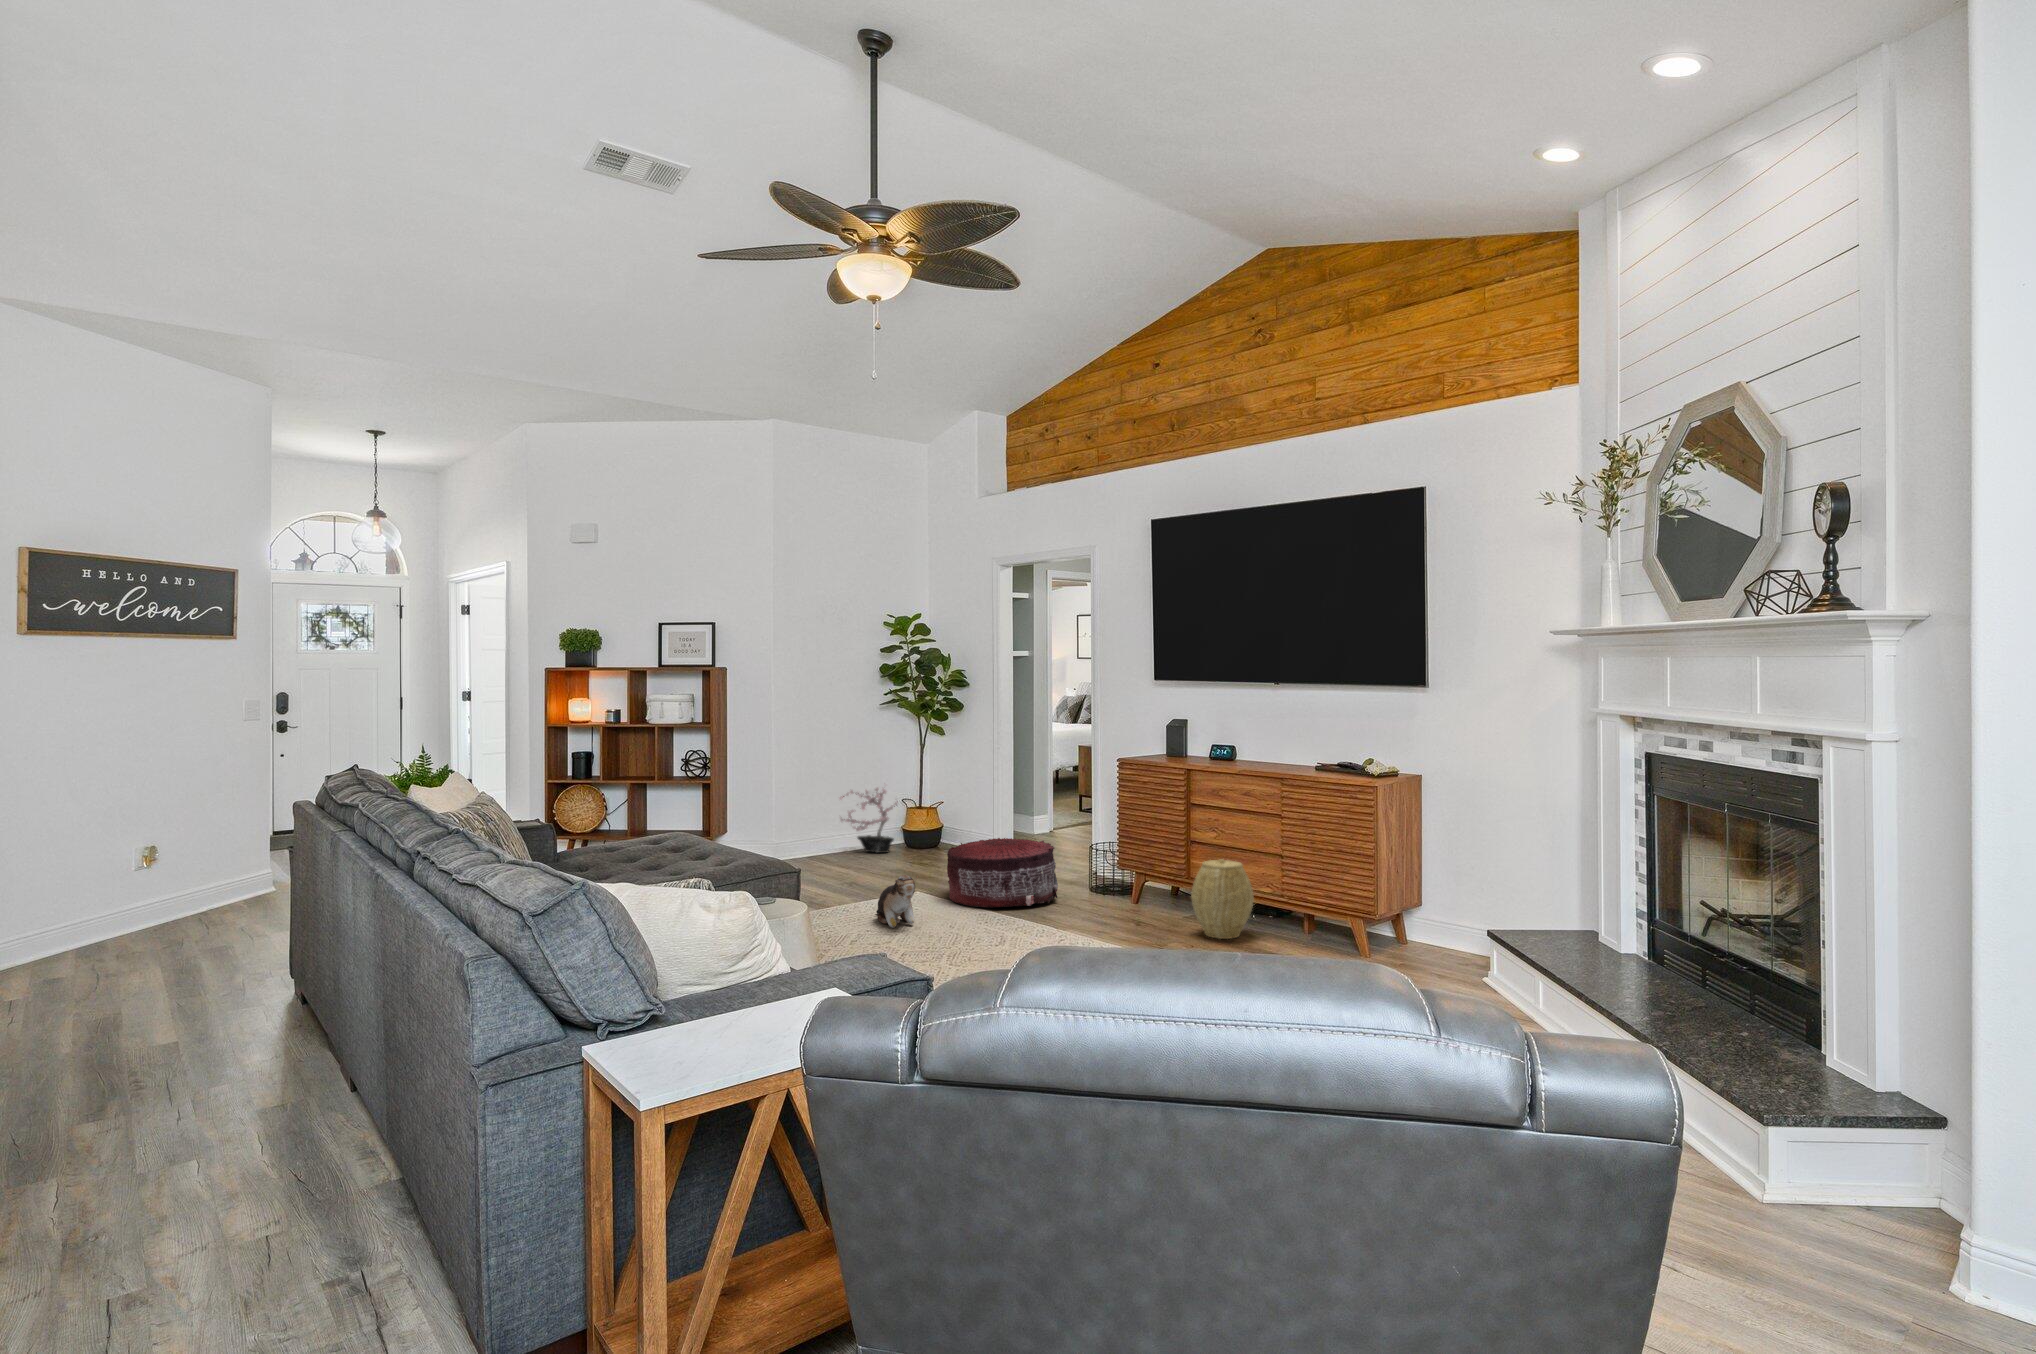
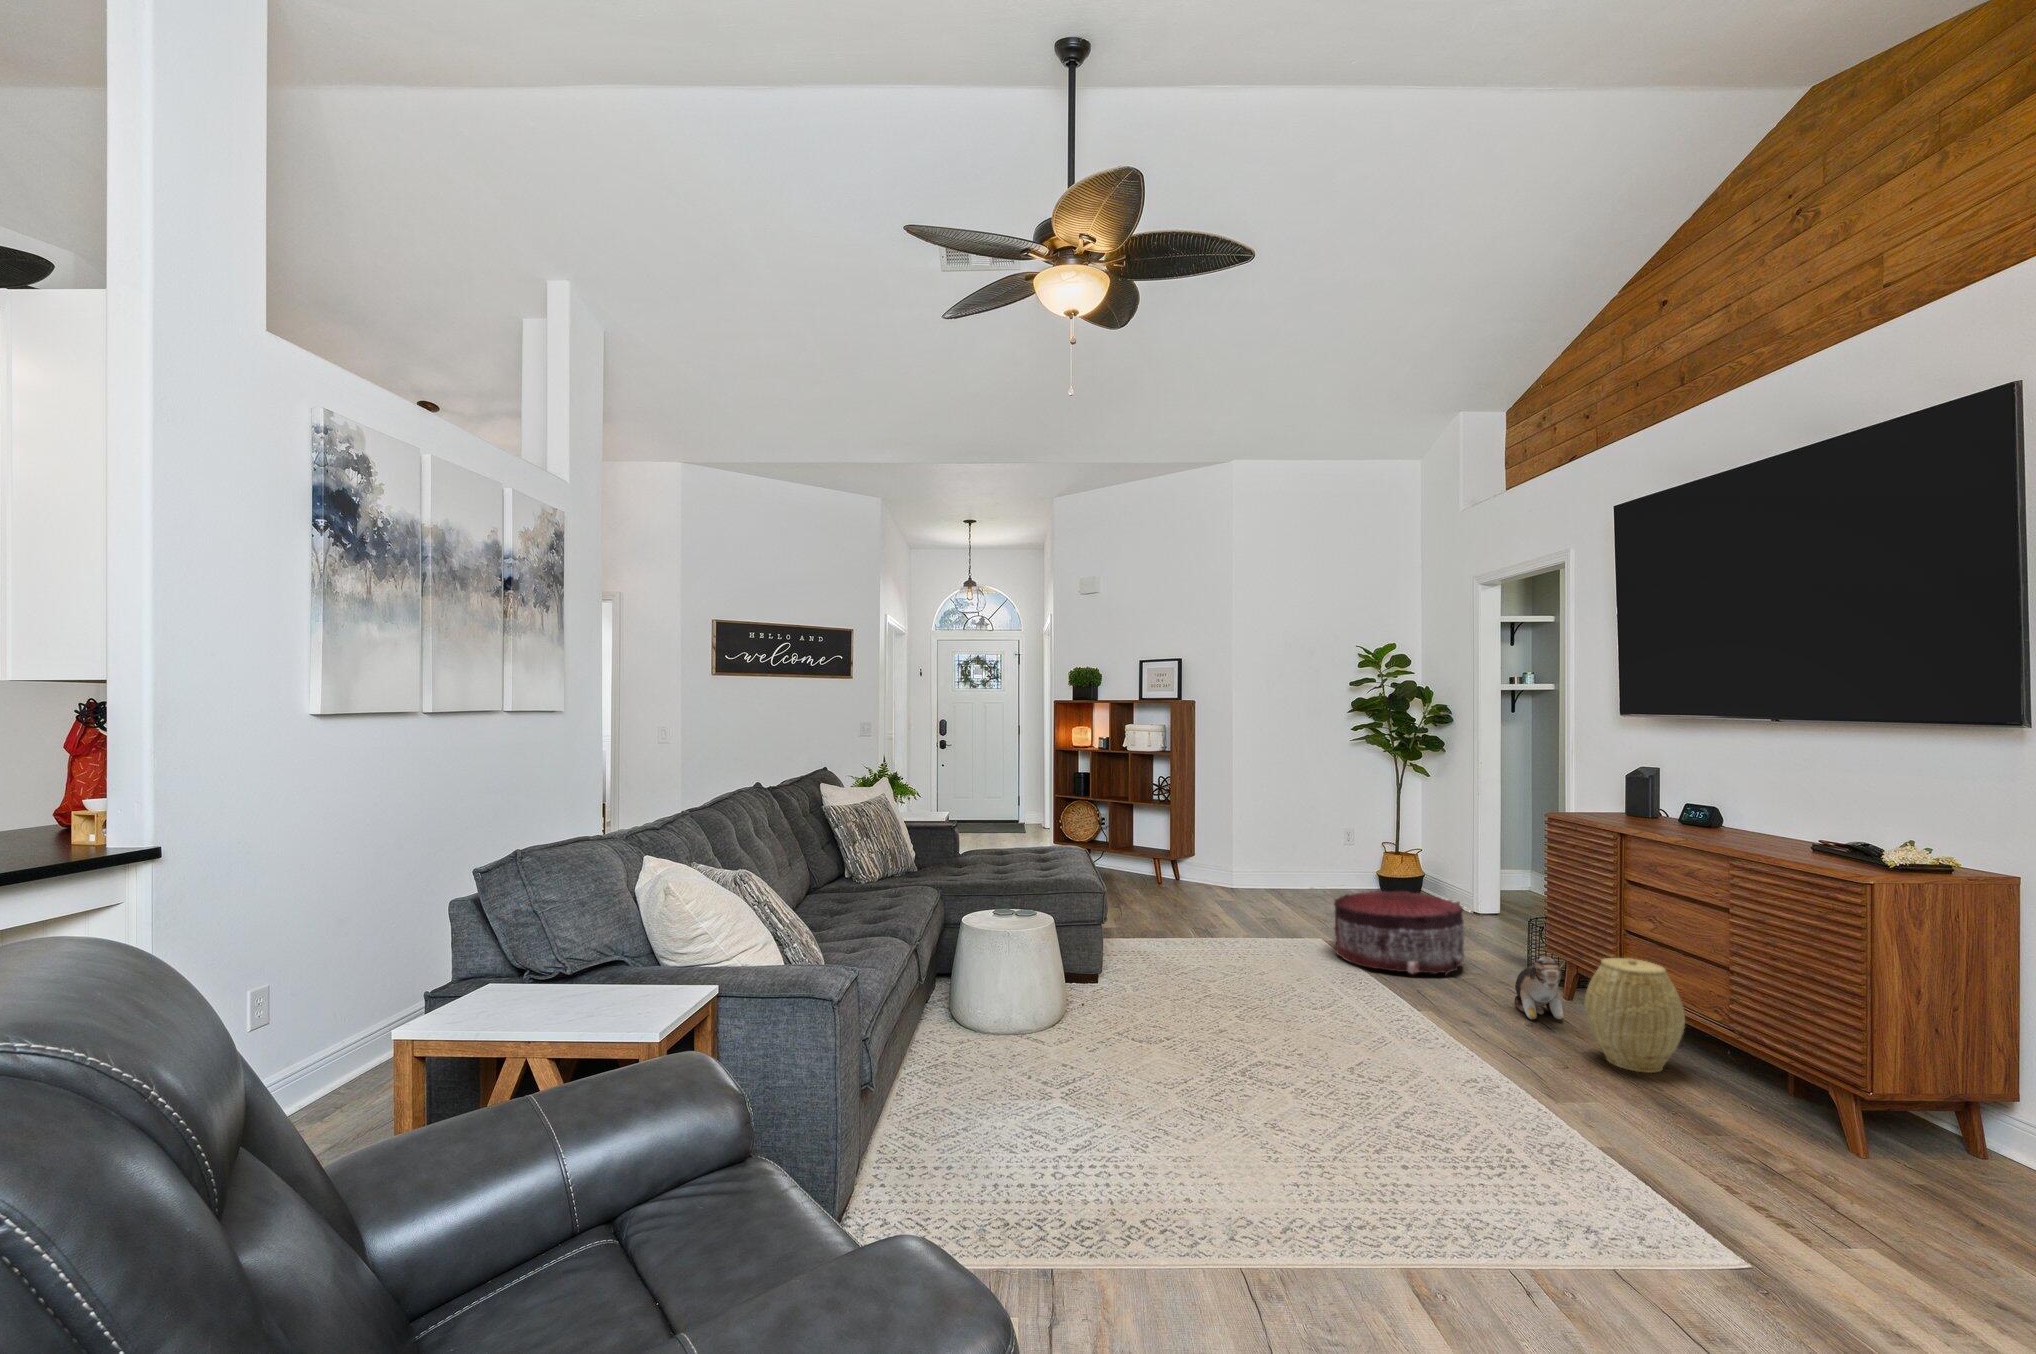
potted plant: present [839,787,898,853] -> none [1294,819,1365,893]
plush toy: present [876,875,918,928] -> present [1514,956,1565,1019]

